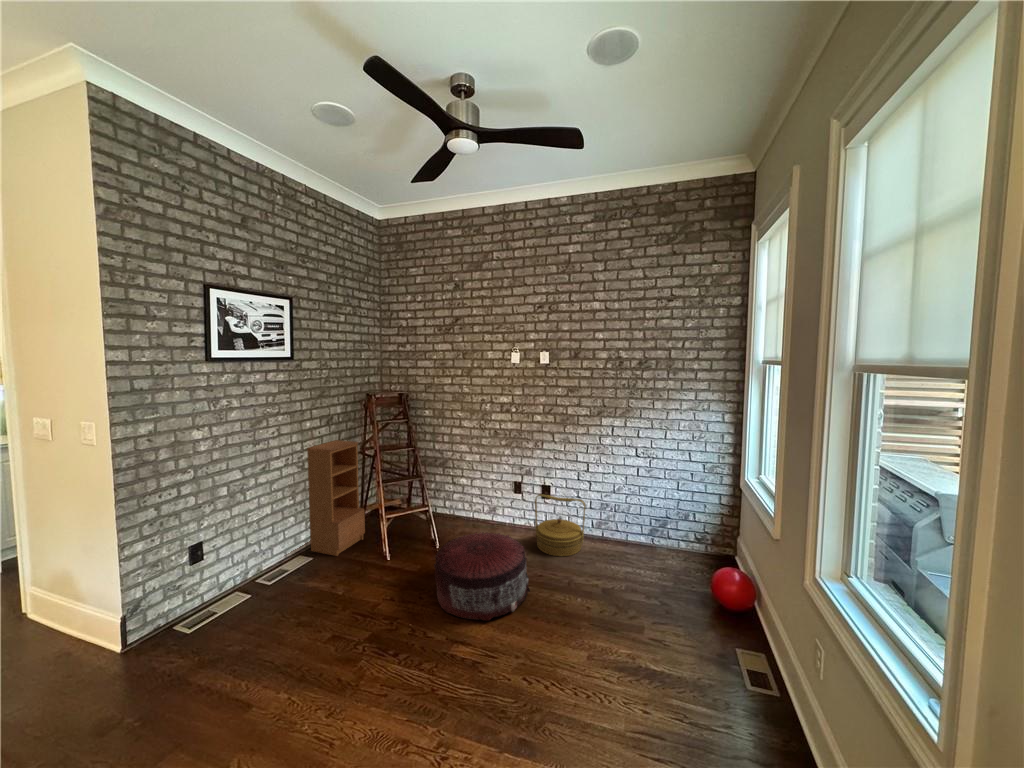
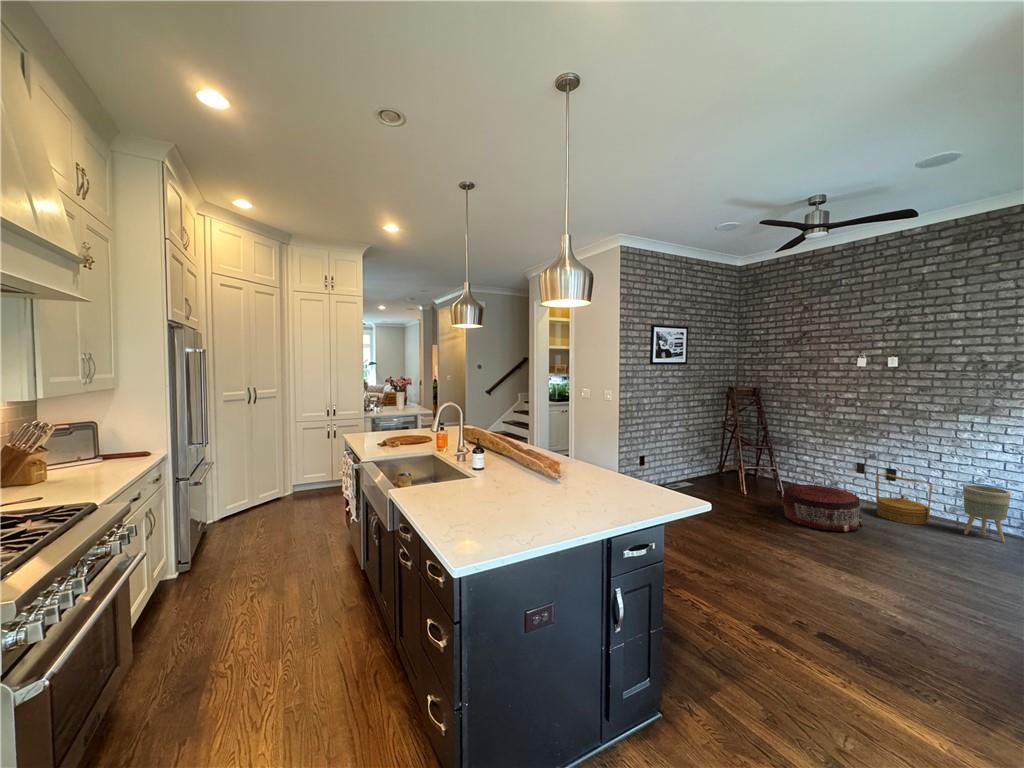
bookcase: present [307,440,365,556] -> none [691,416,726,487]
planter: none [611,495,648,558] -> present [963,485,1011,542]

